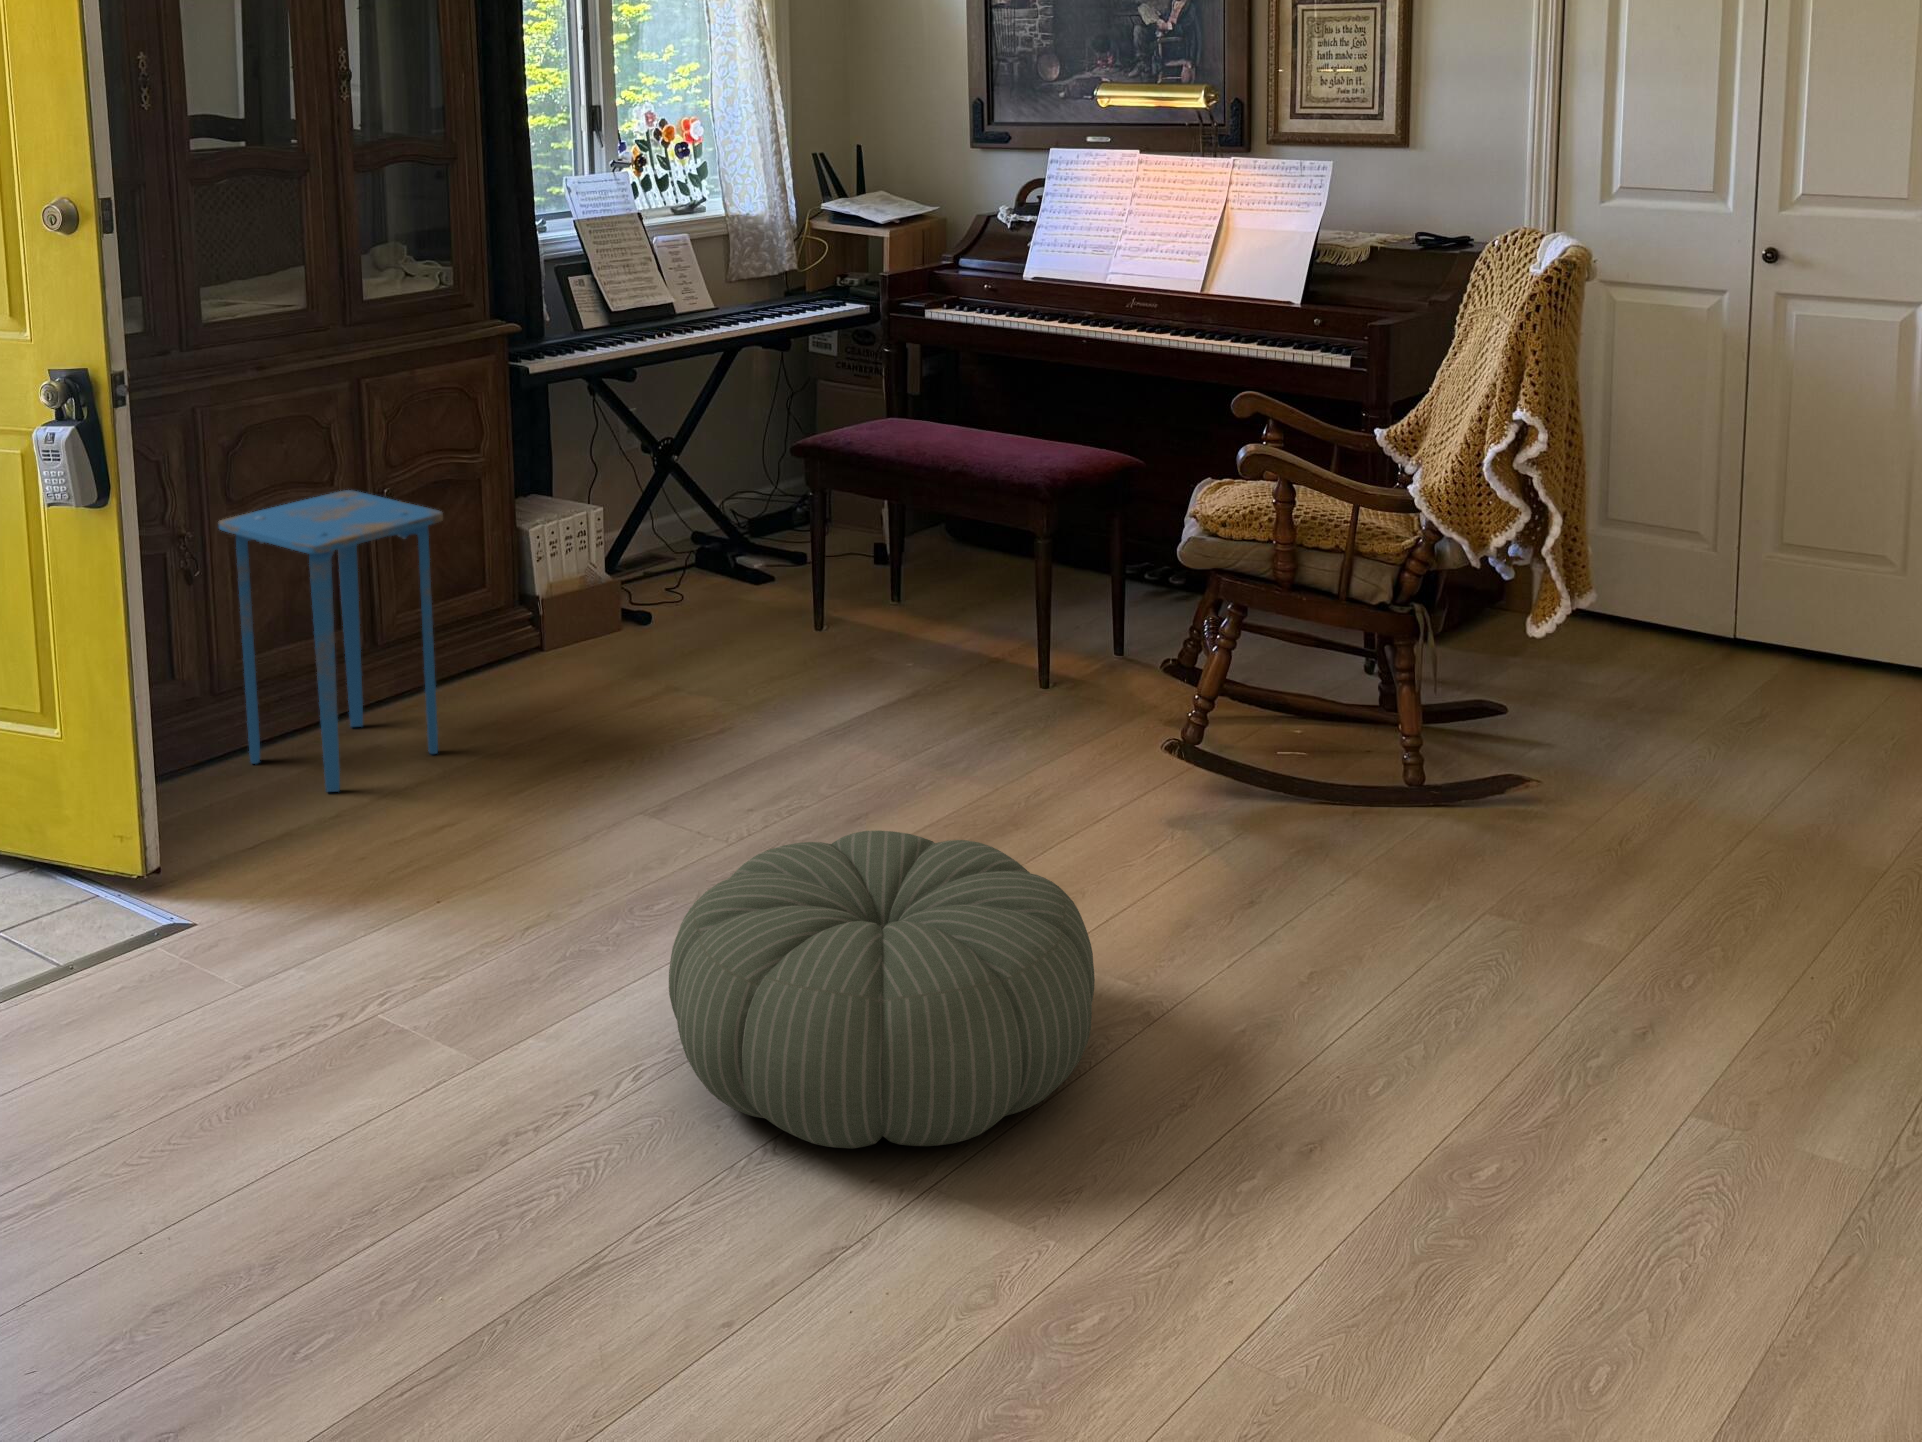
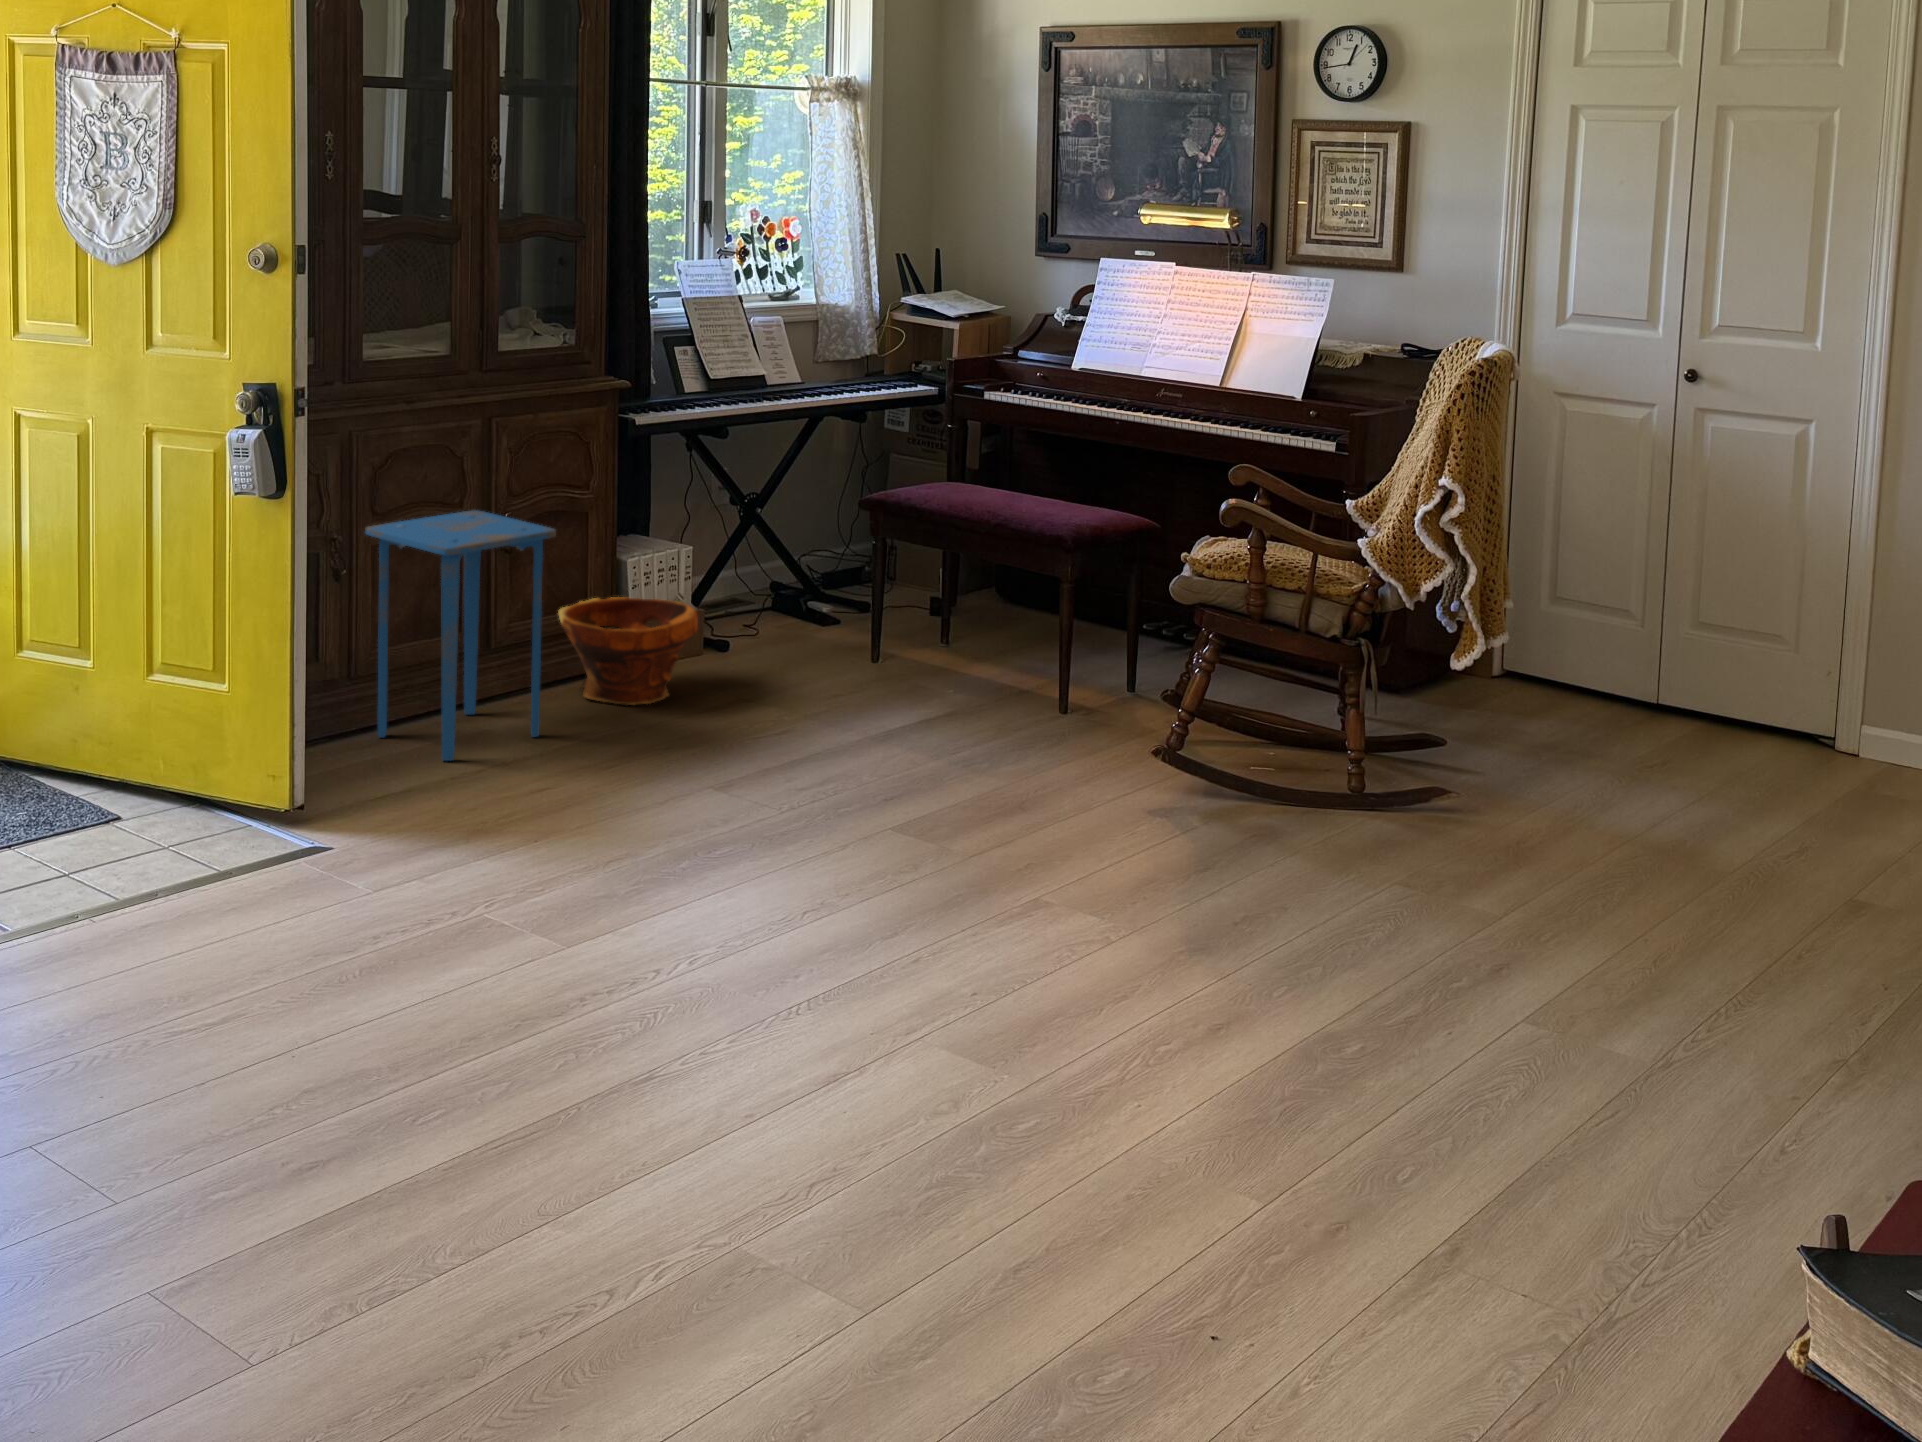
planter: none [452,576,615,705] -> present [559,597,698,705]
pouf: present [669,831,1095,1148] -> none [718,785,1060,1016]

